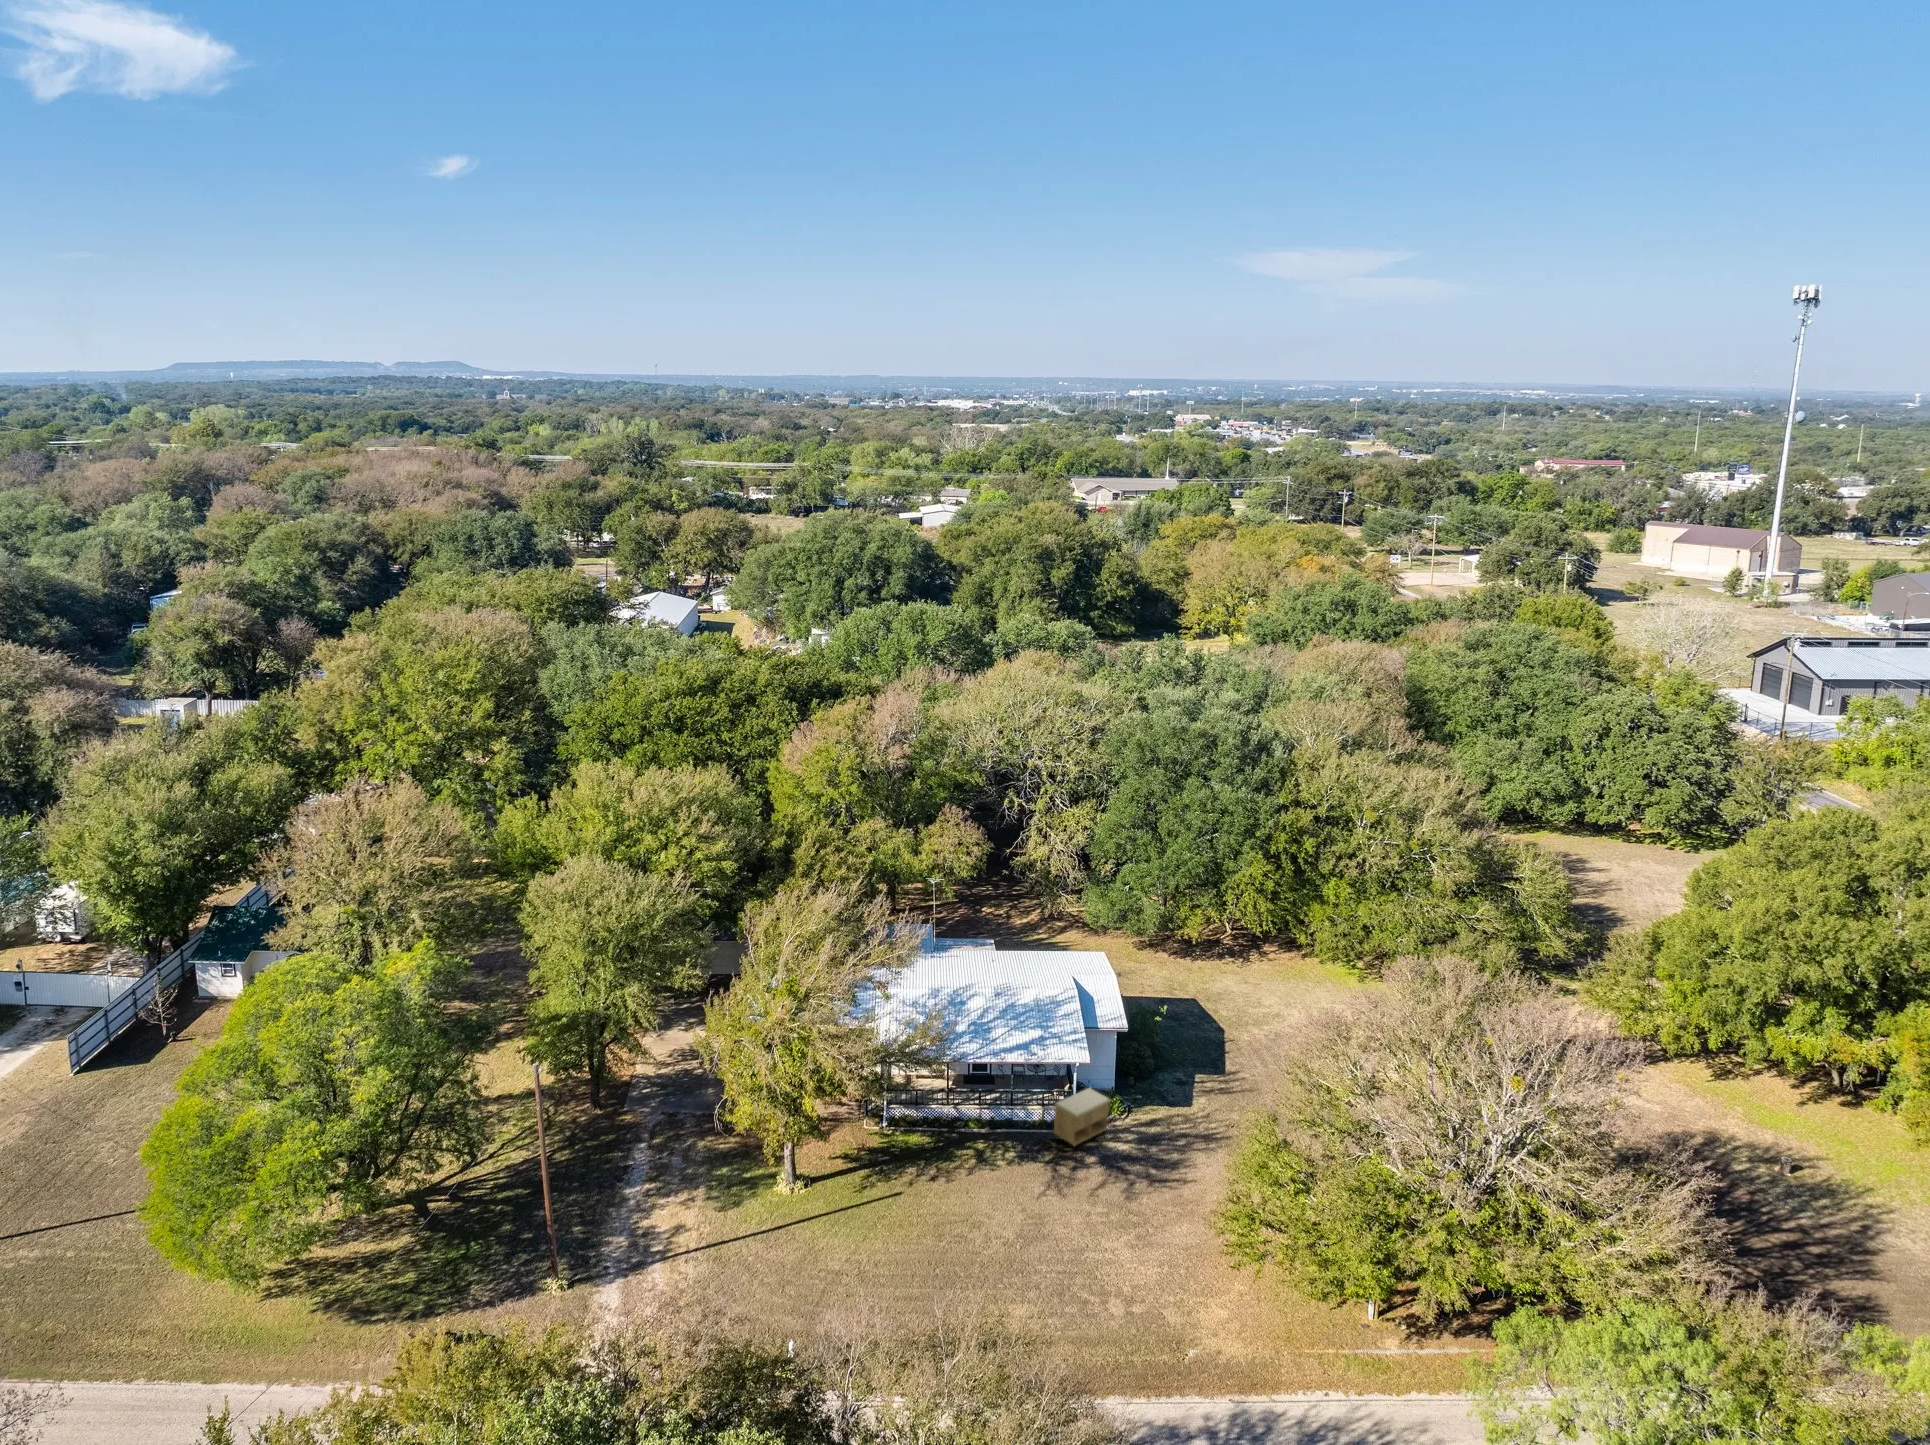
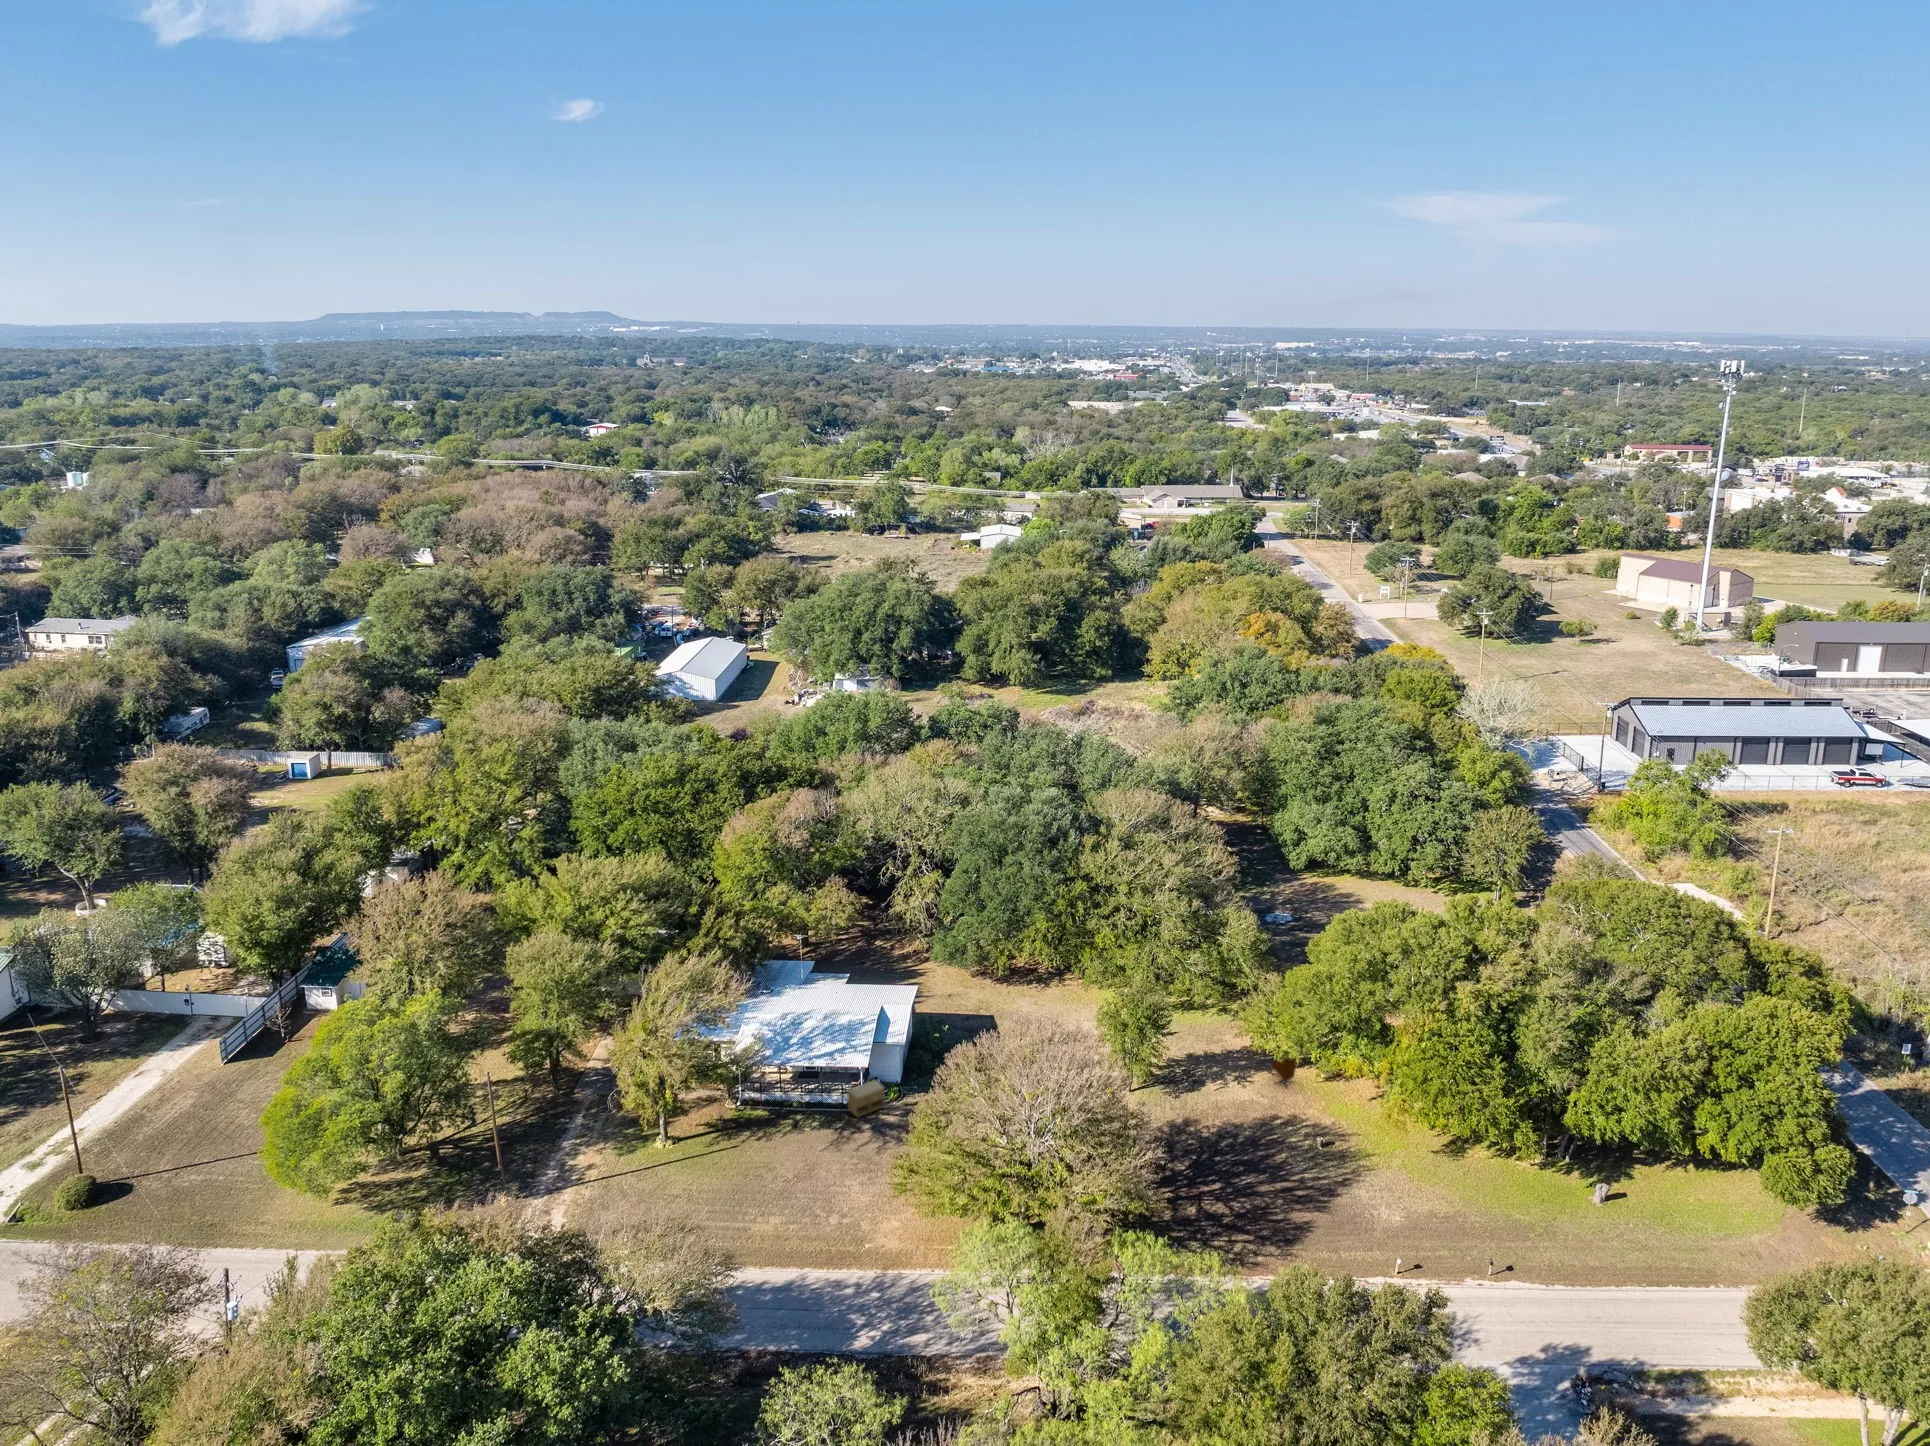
lounge chair: none [1645,1050,1713,1099] -> present [1271,1058,1297,1083]

